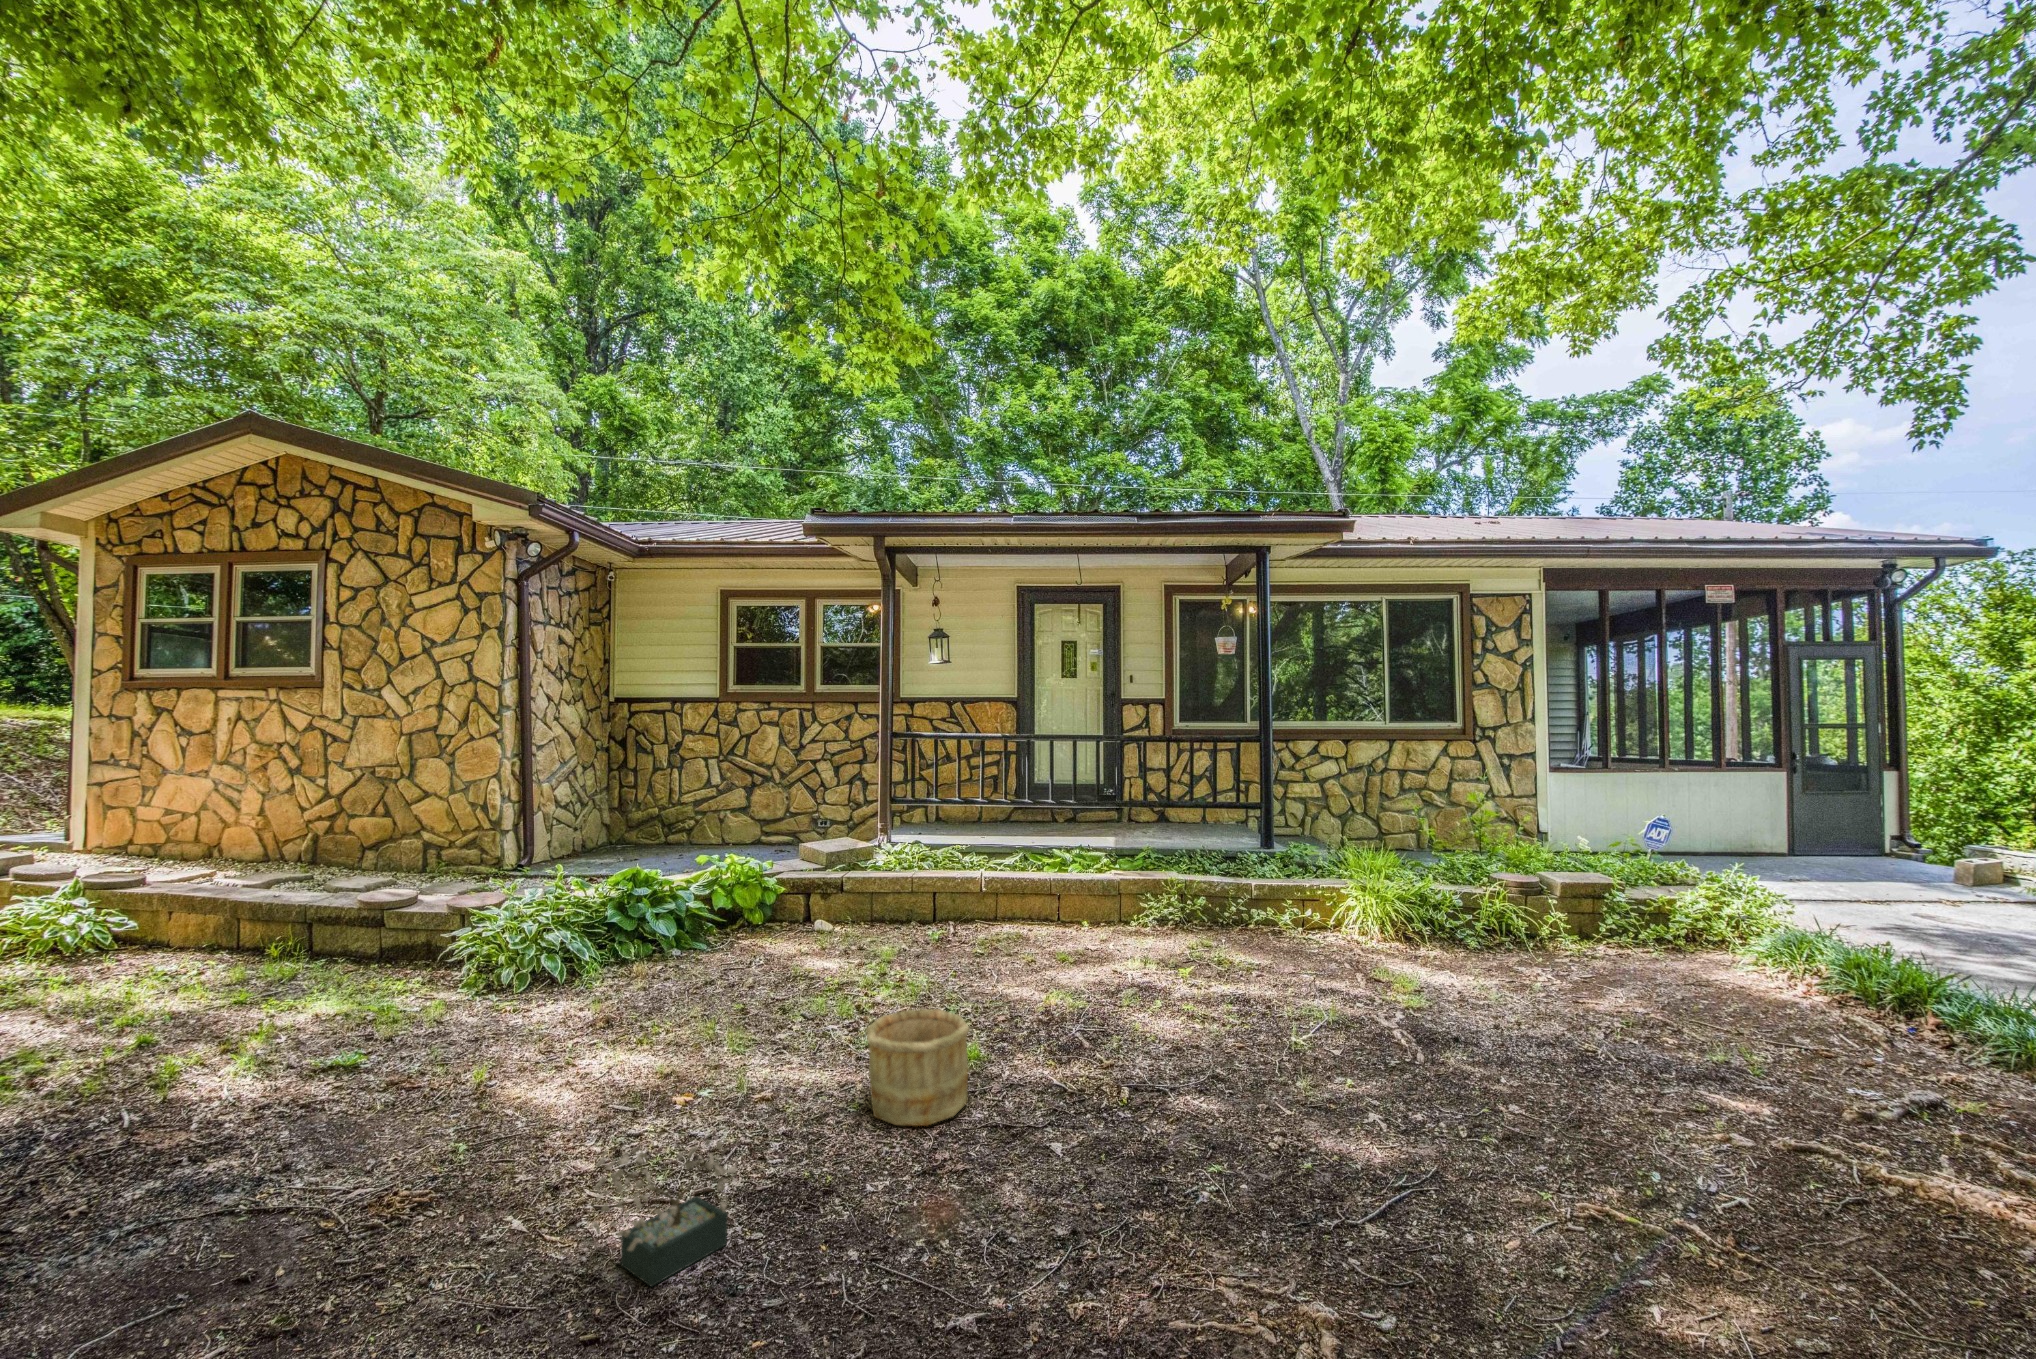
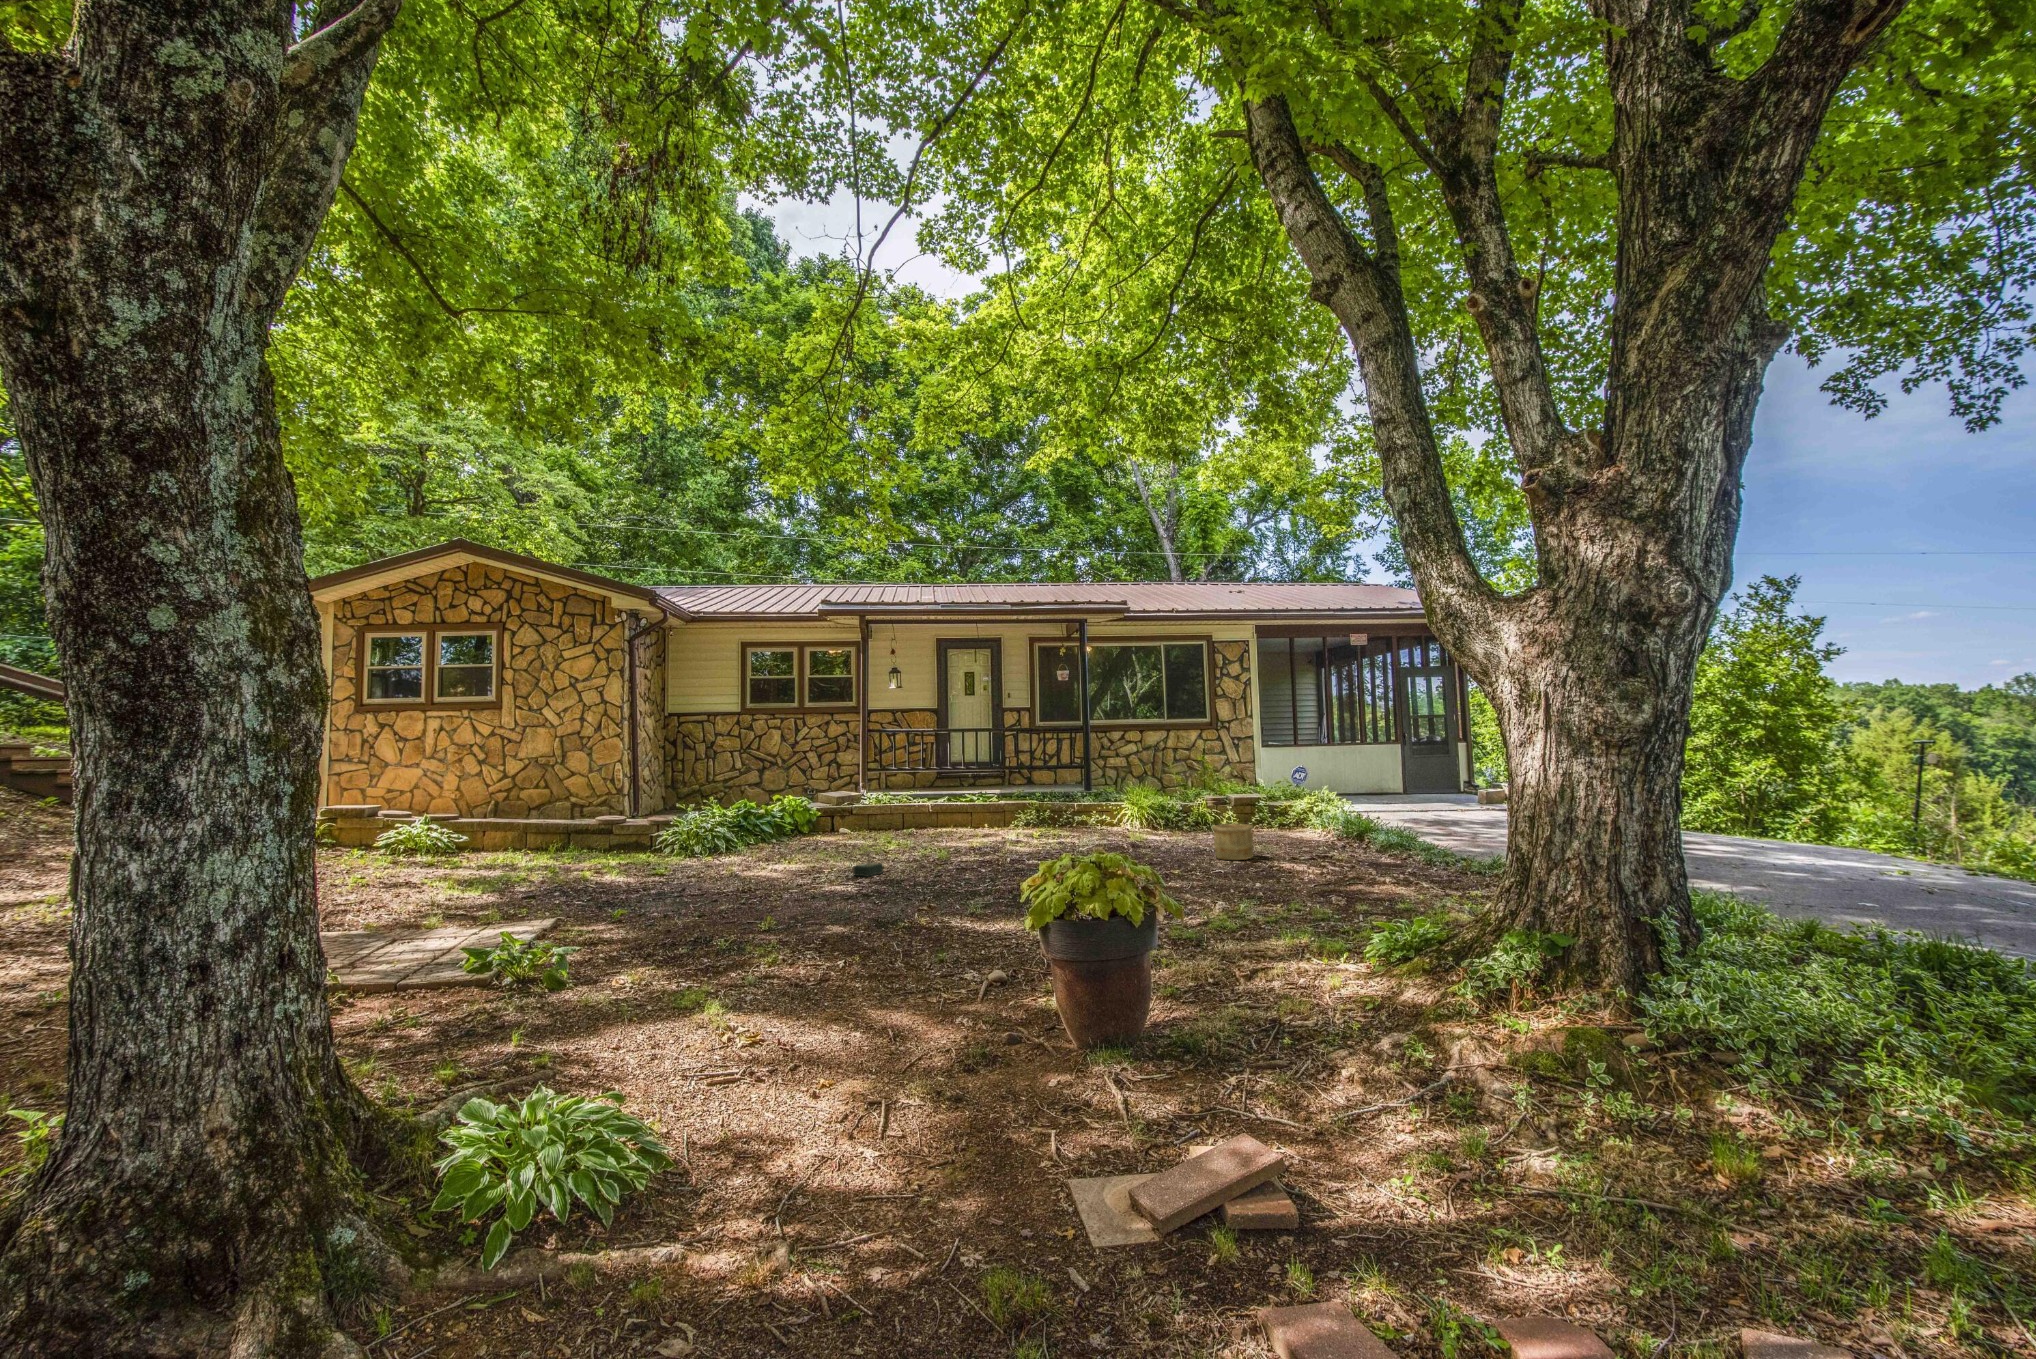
wooden bucket: present [866,1009,970,1126] -> present [1213,824,1253,860]

